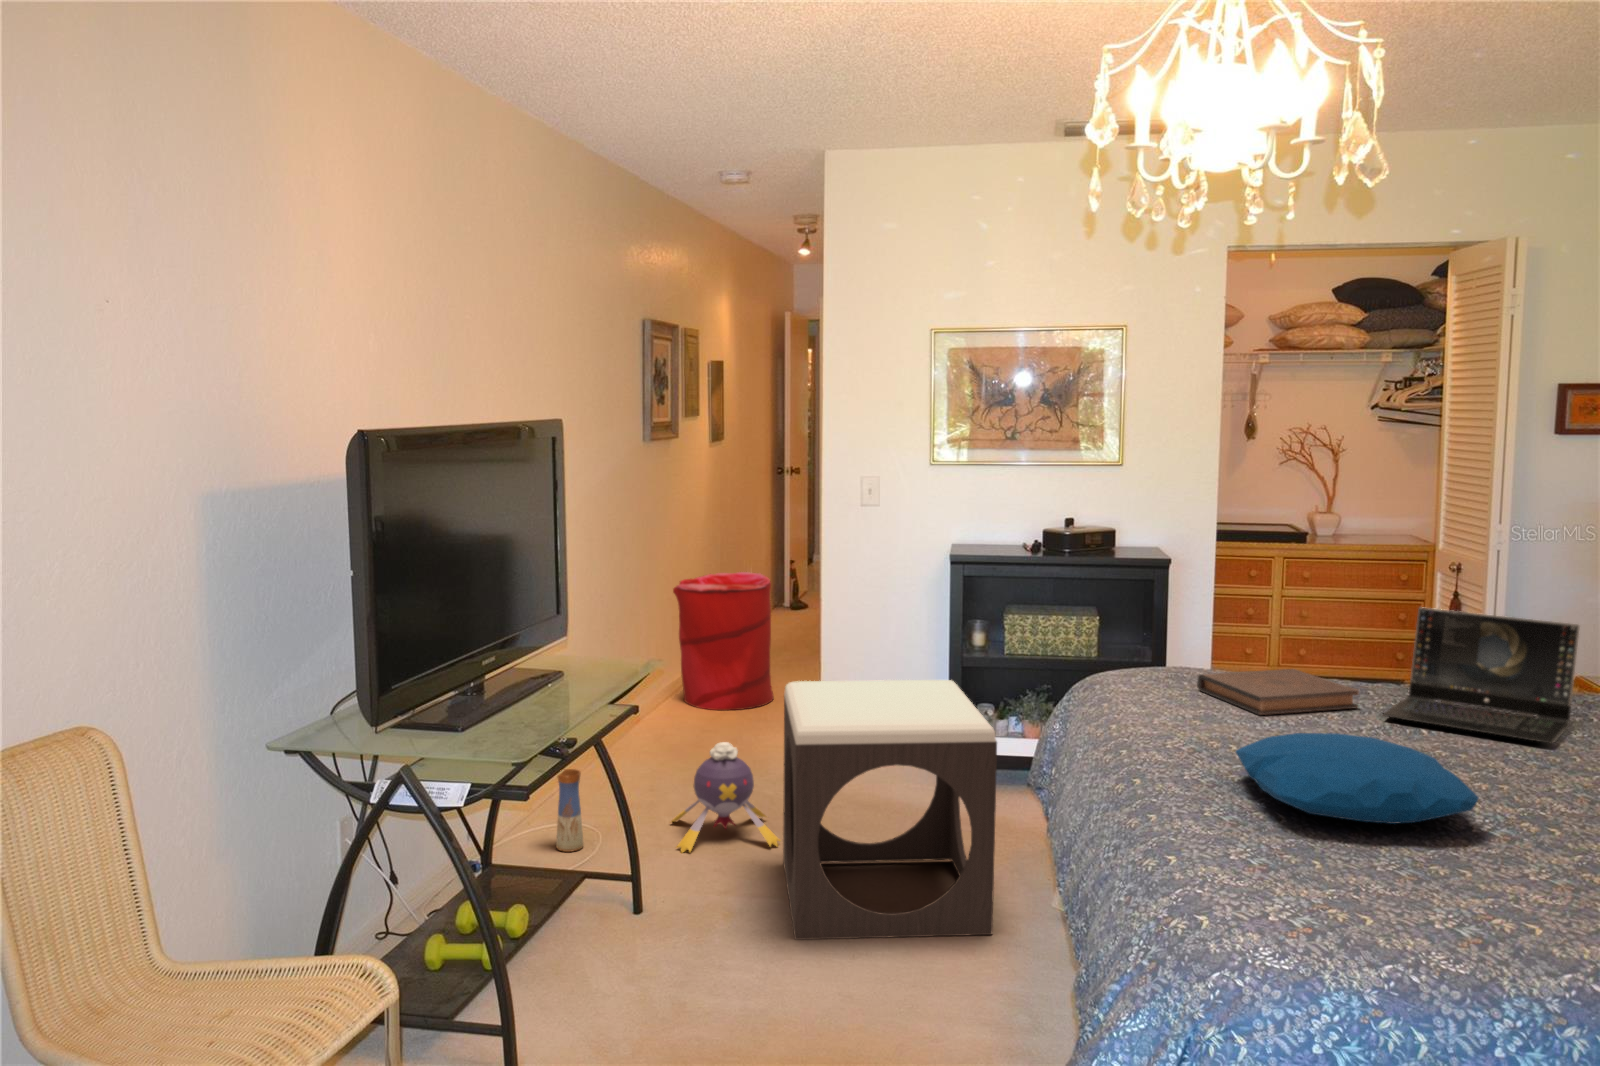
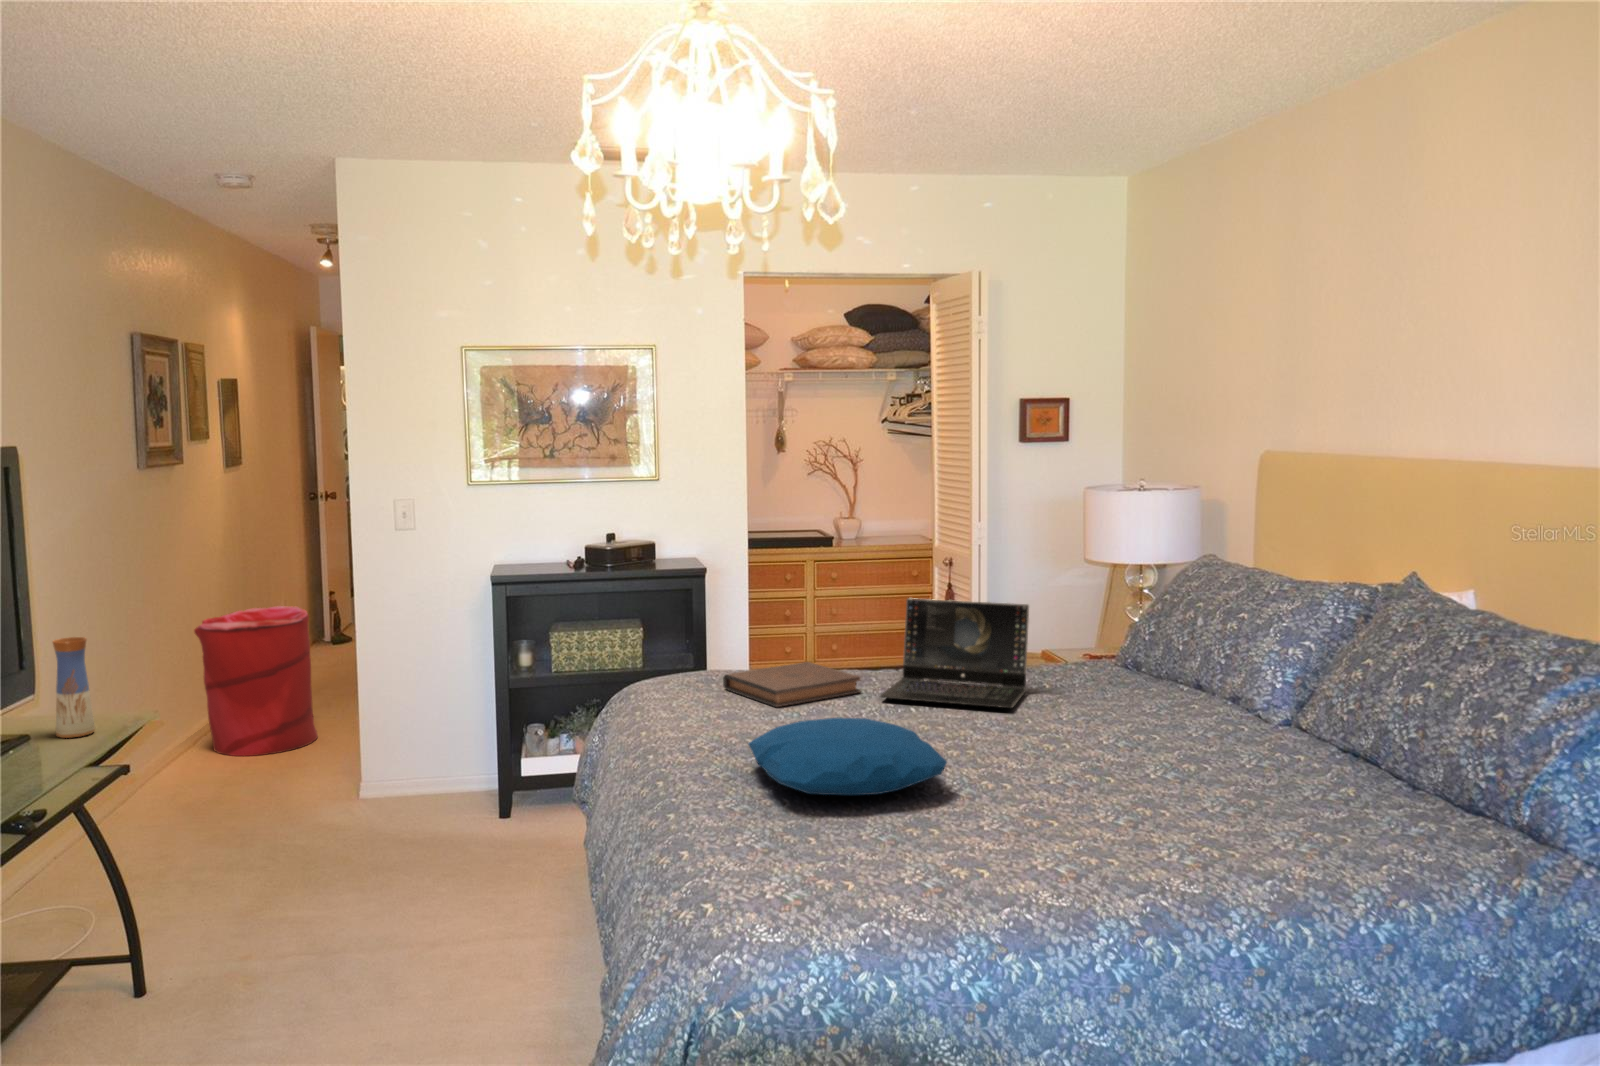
footstool: present [783,680,997,940] -> none [313,701,542,990]
plush toy: present [671,742,780,853] -> none [188,789,320,918]
vase: present [556,769,584,852] -> present [53,637,95,738]

